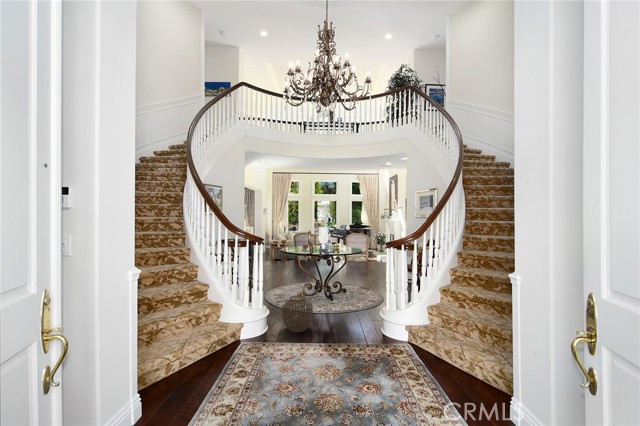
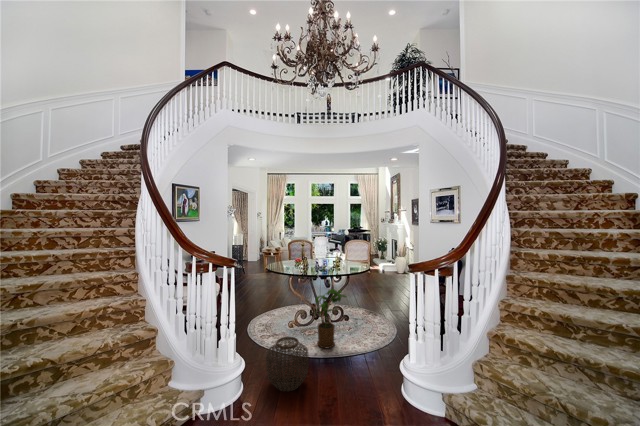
house plant: none [317,265,343,311] -> present [315,289,346,348]

